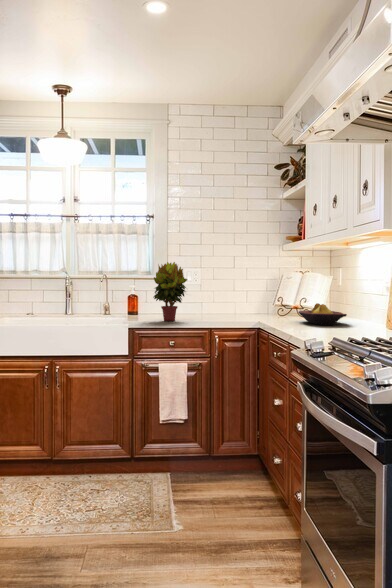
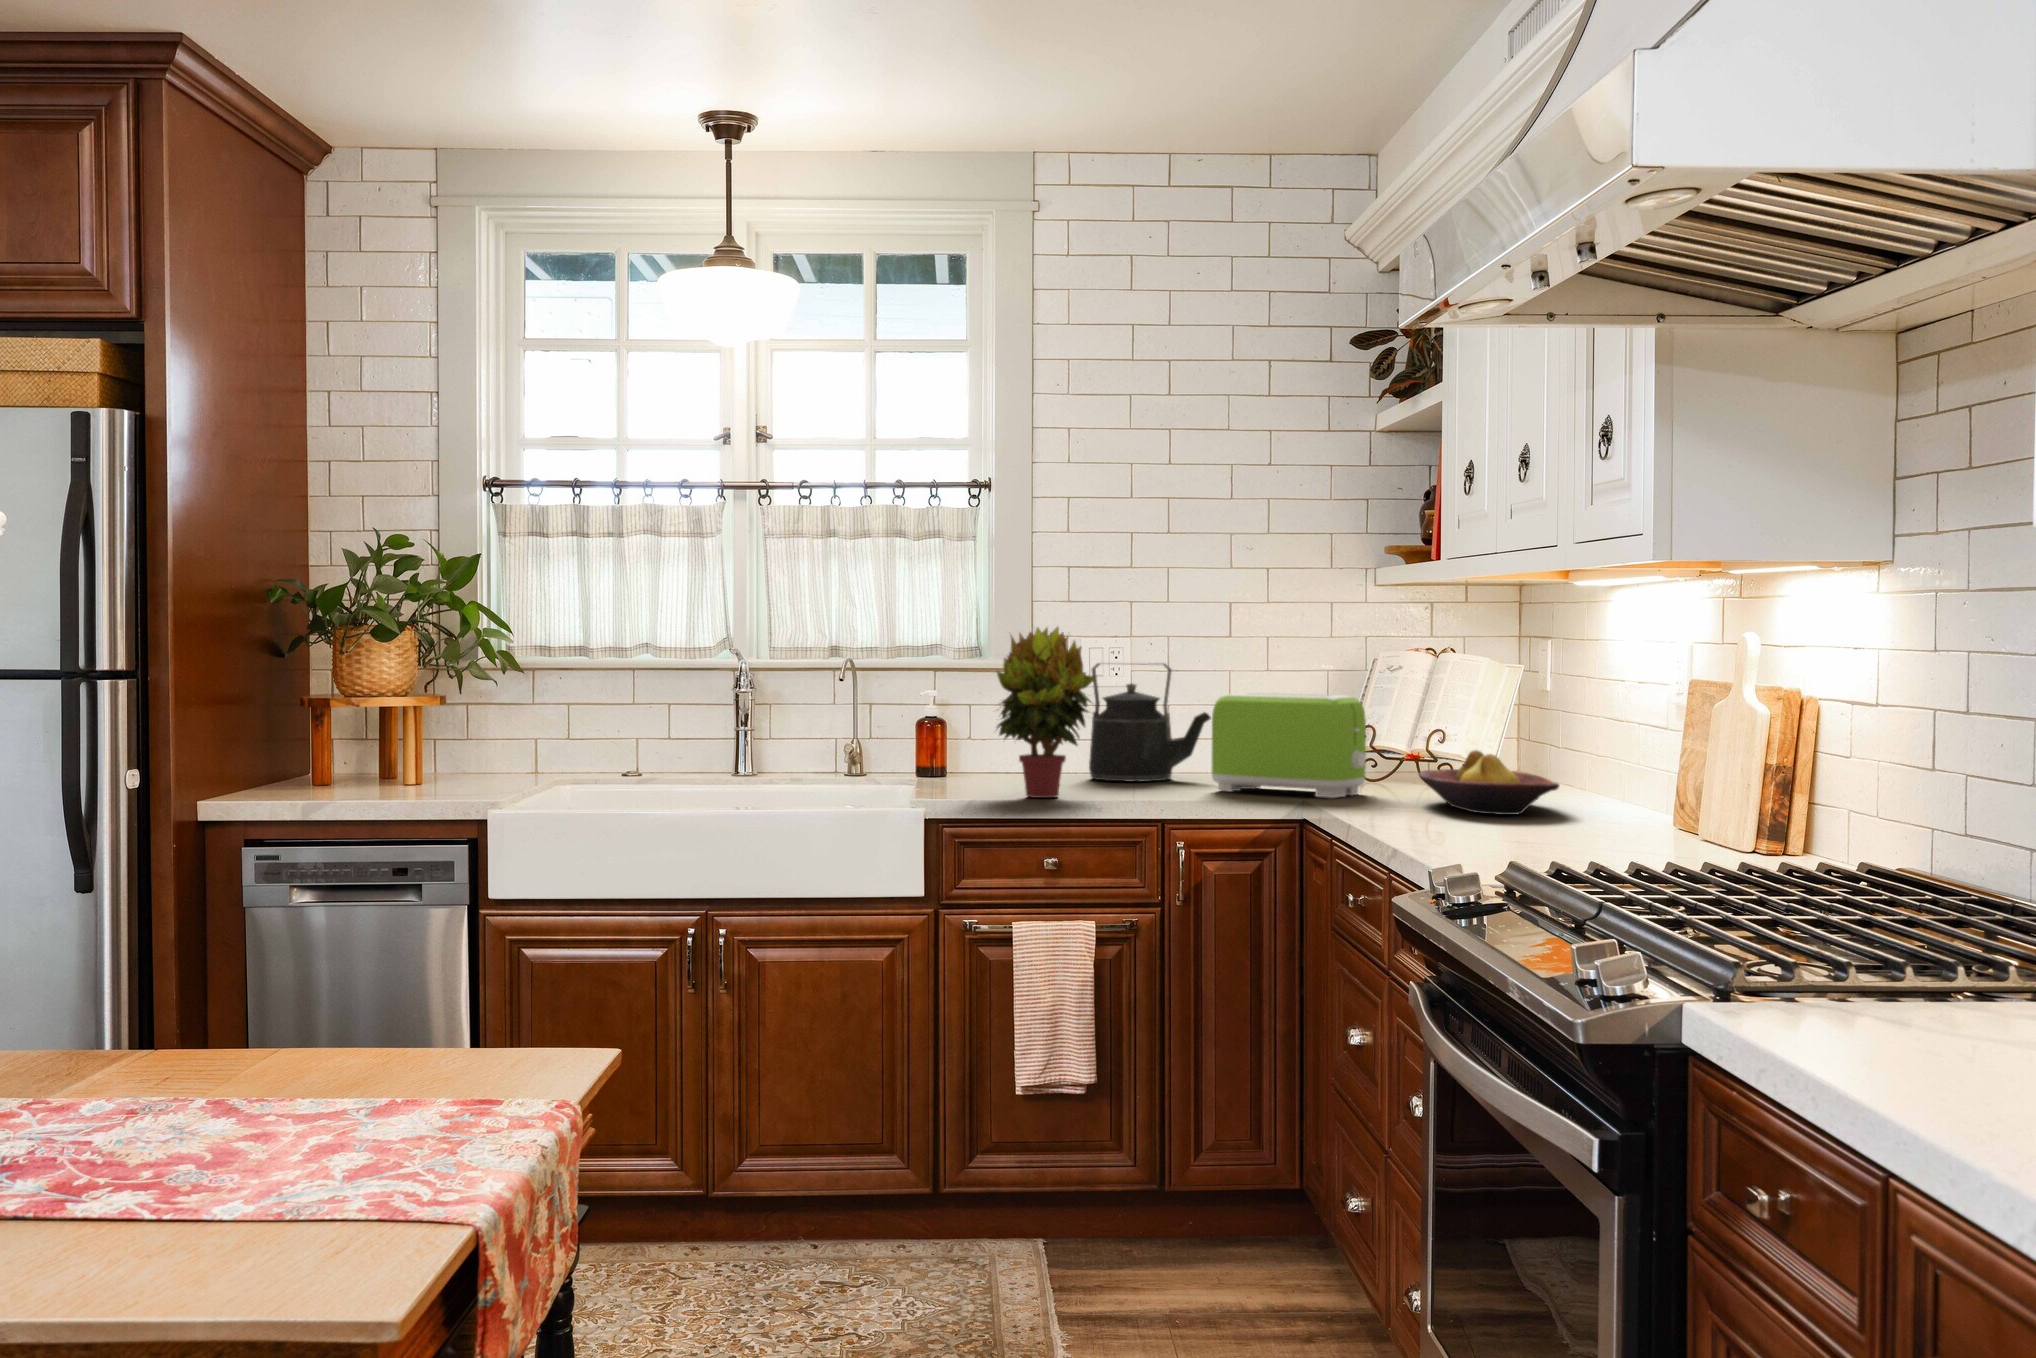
kettle: none [187,276,228,316] -> present [1089,663,1211,782]
toaster: none [228,285,280,320] -> present [1211,693,1366,798]

